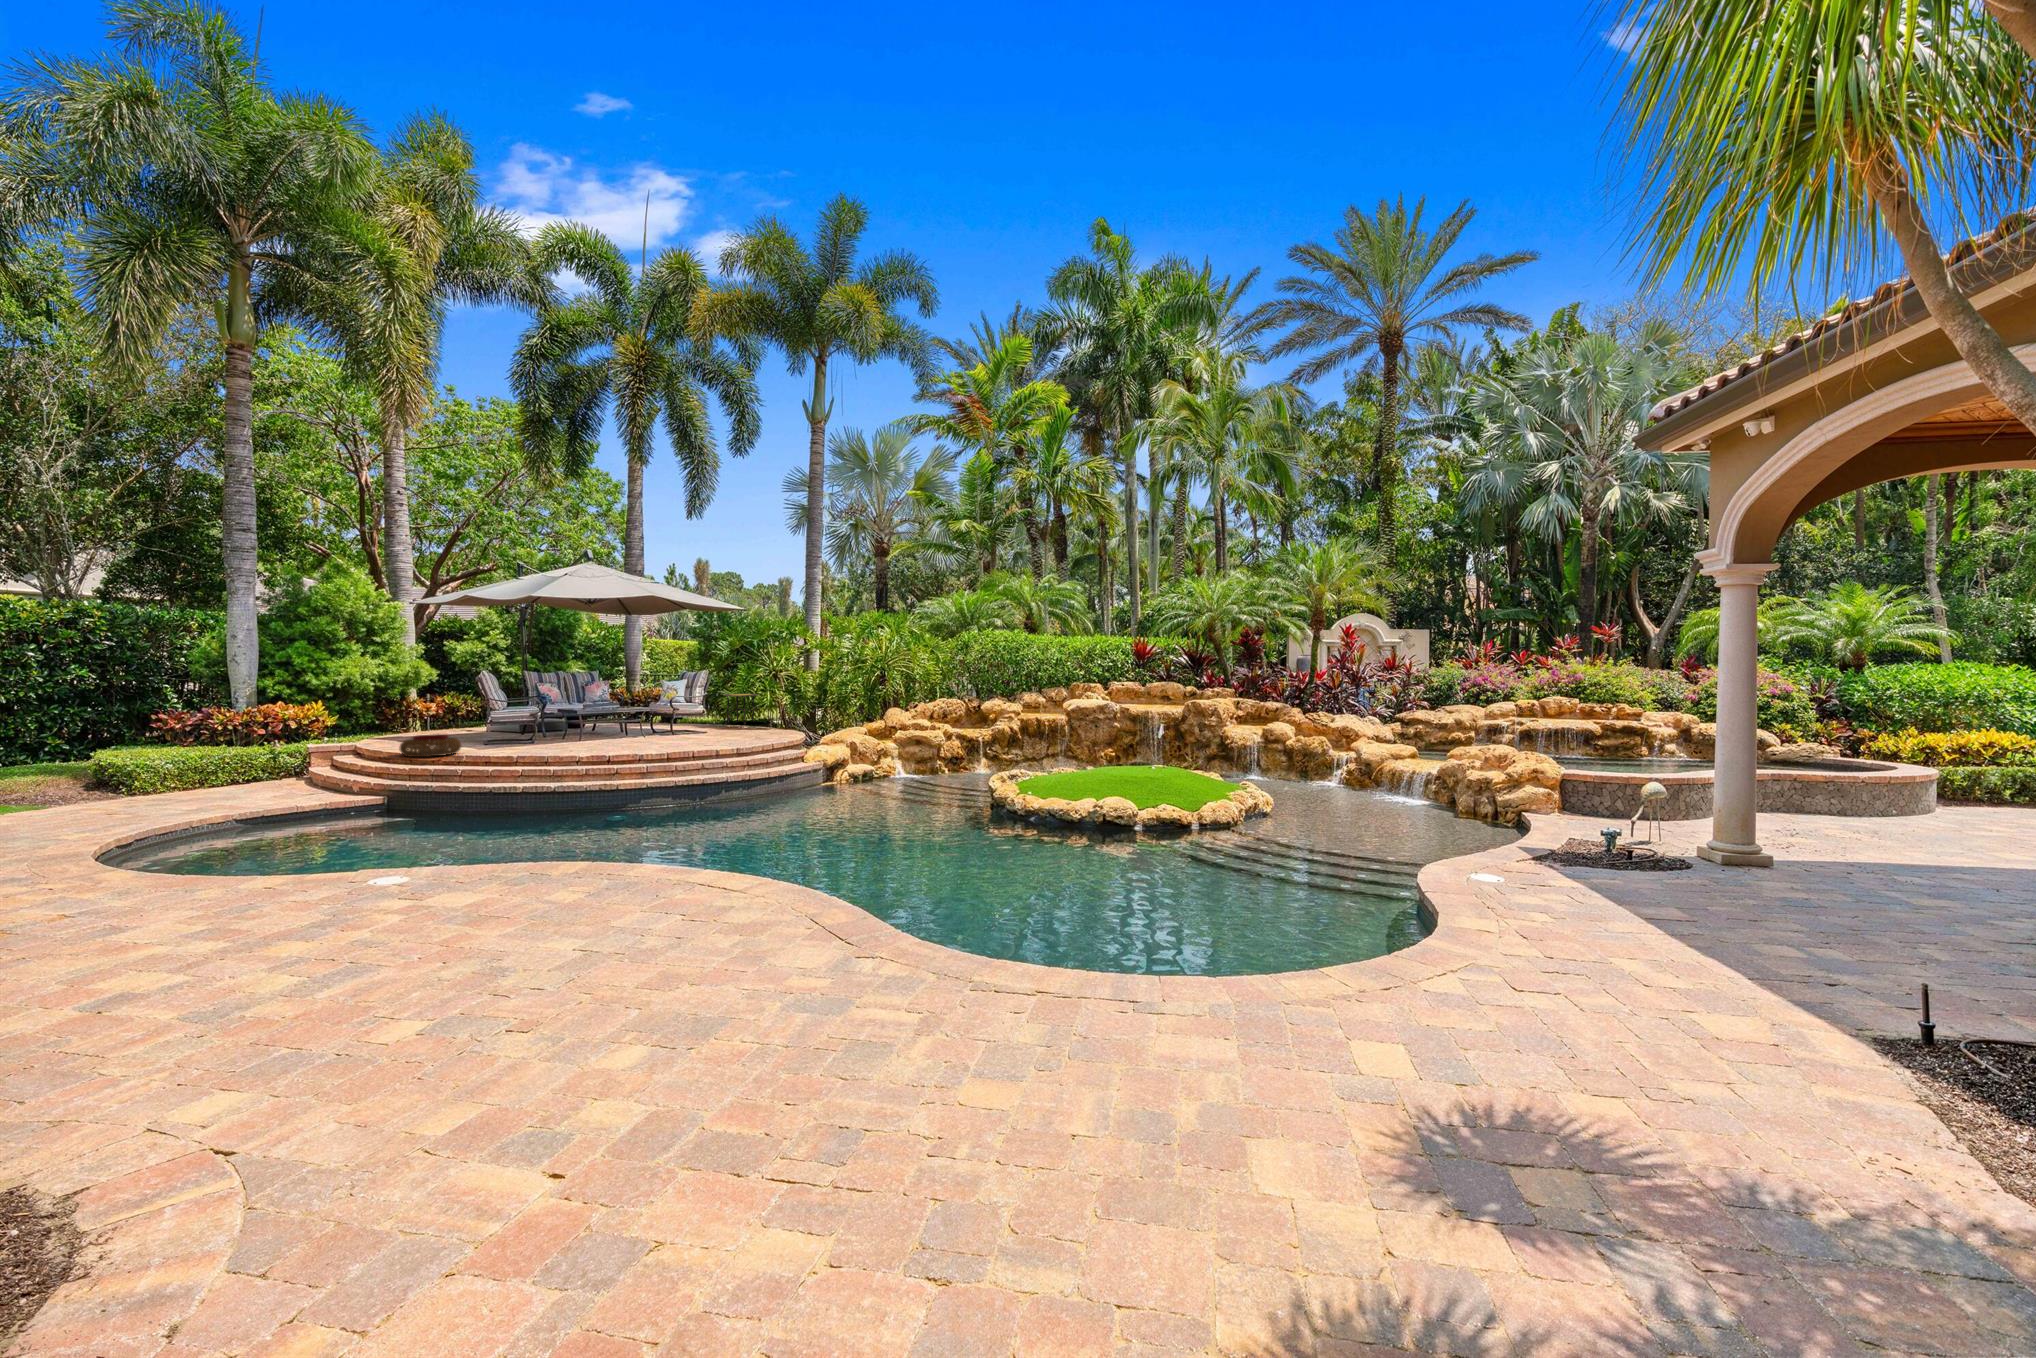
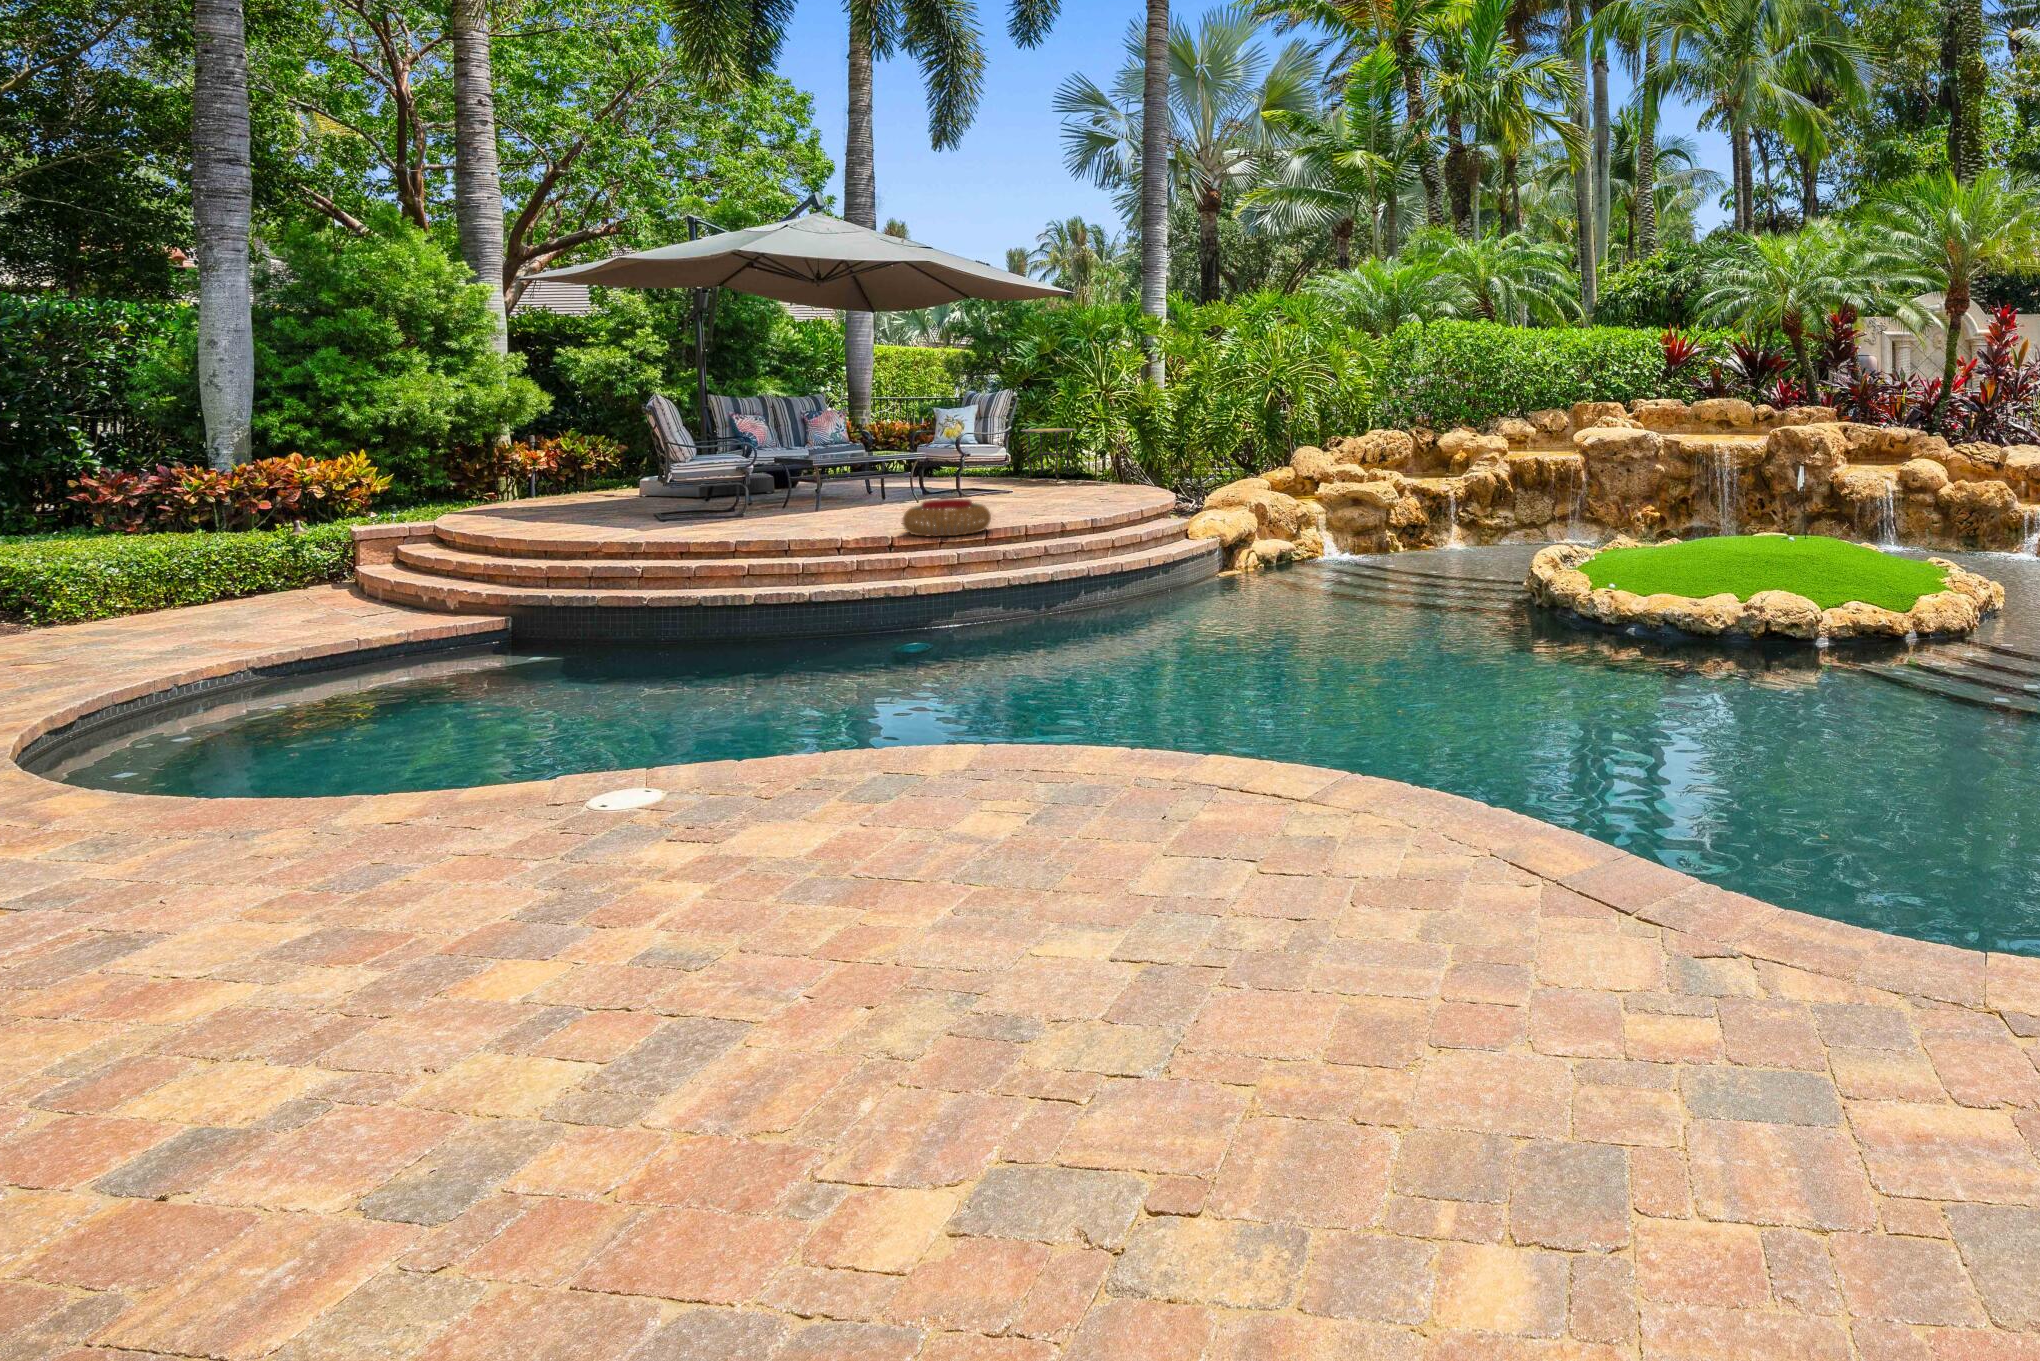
pouf: present [399,734,461,757] -> present [903,499,991,536]

